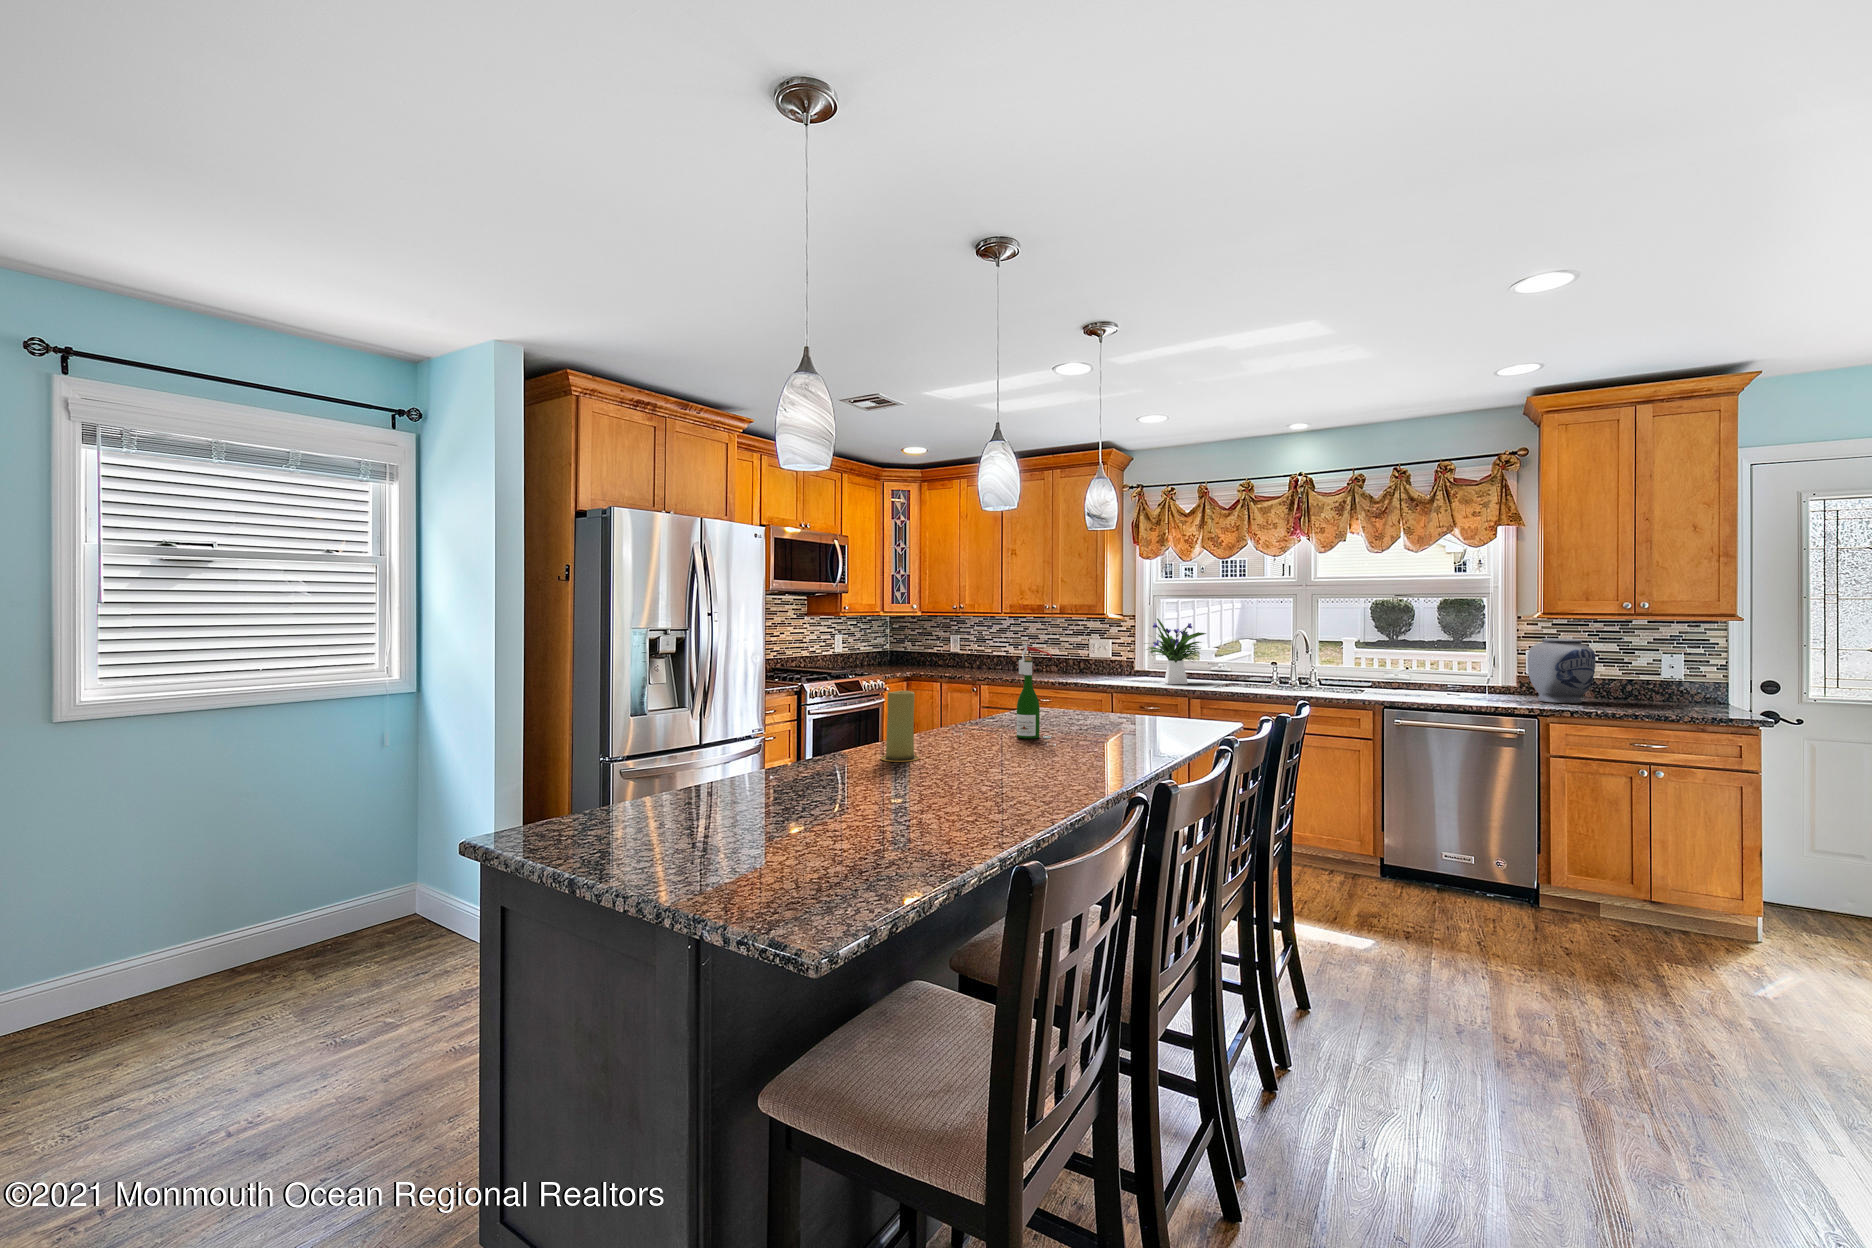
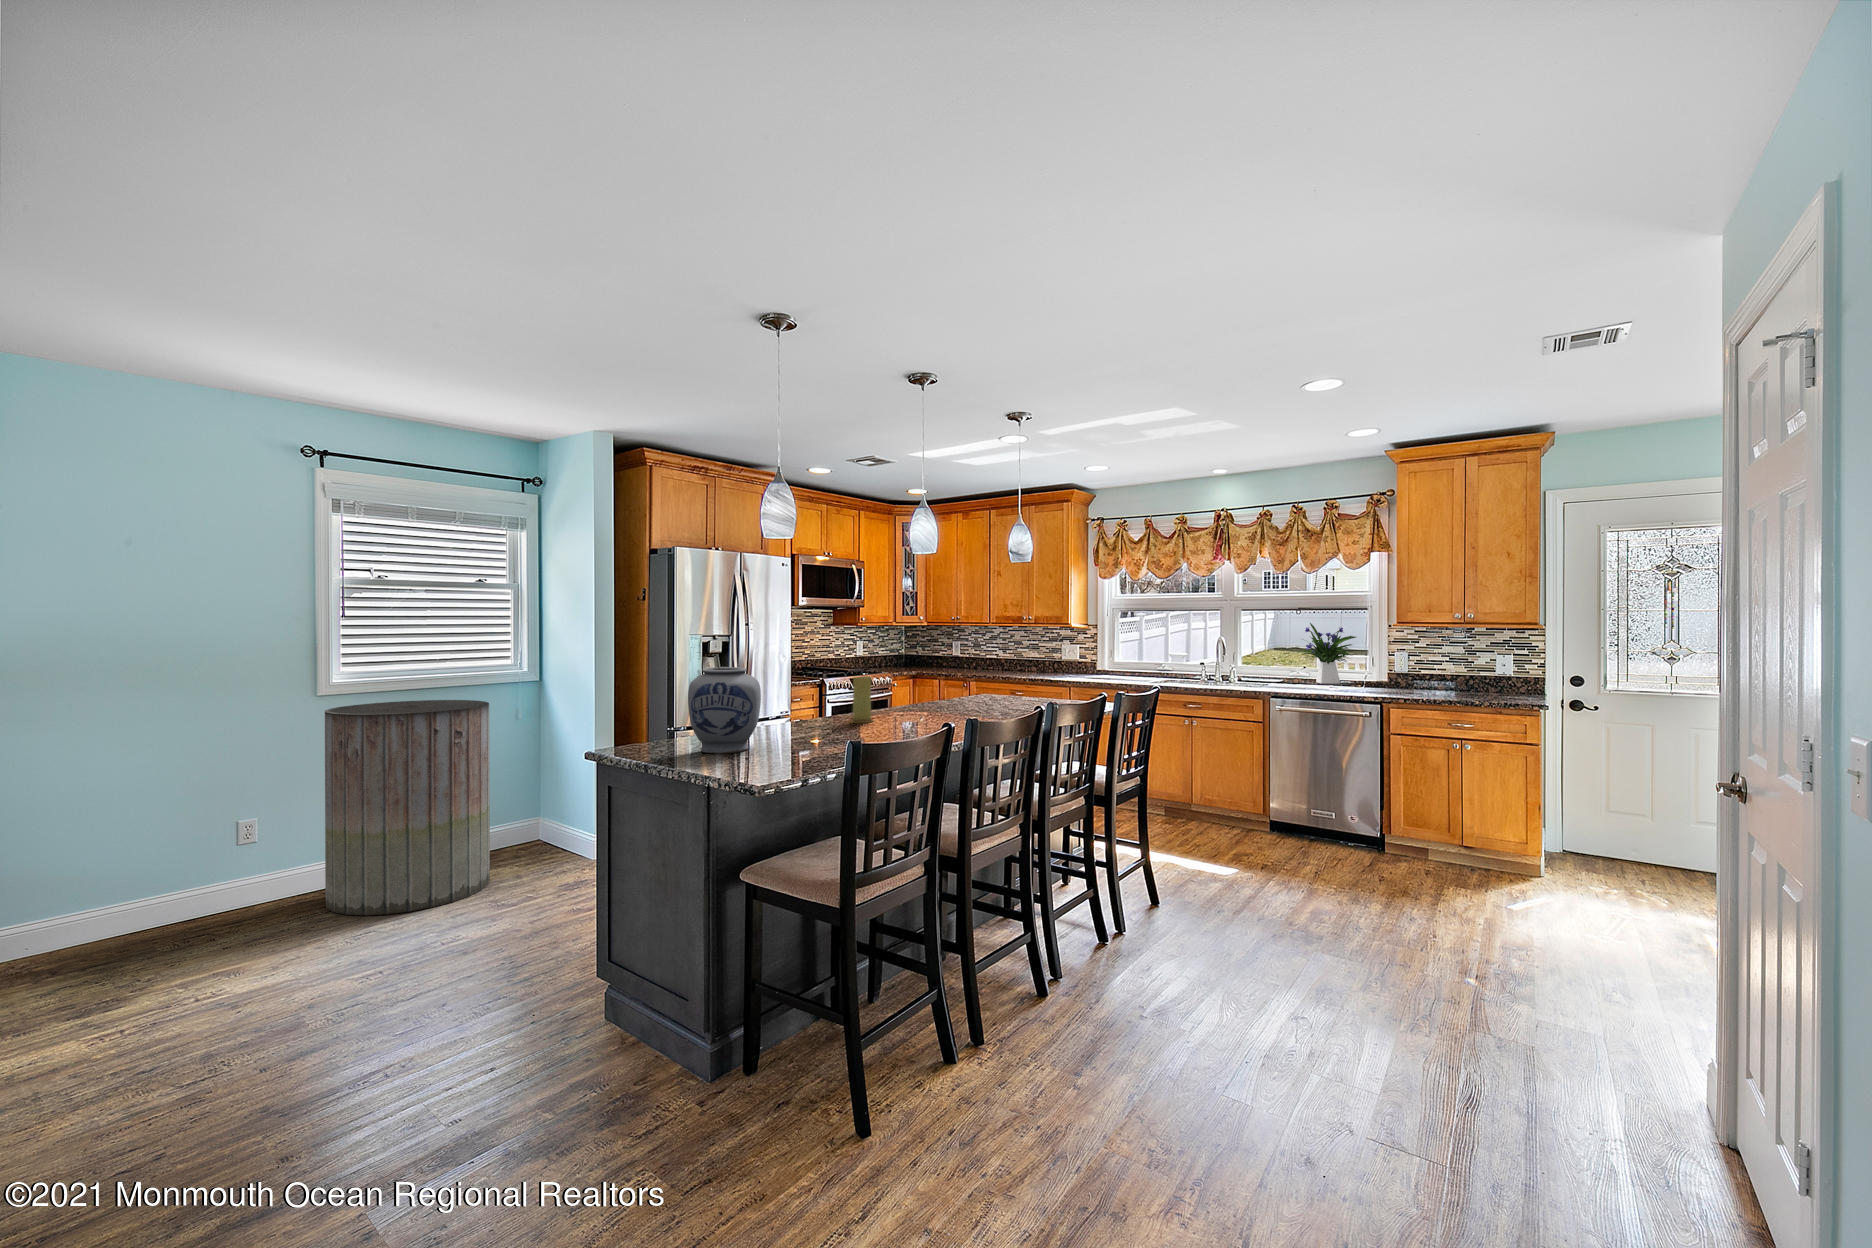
flower arrangement: present [1147,618,1206,684] -> present [1300,623,1356,684]
vase: present [1528,638,1596,703] -> present [688,667,761,754]
wine bottle: present [1017,644,1053,739] -> none [954,645,979,712]
trash can: none [56,723,338,1068] -> present [325,700,490,916]

